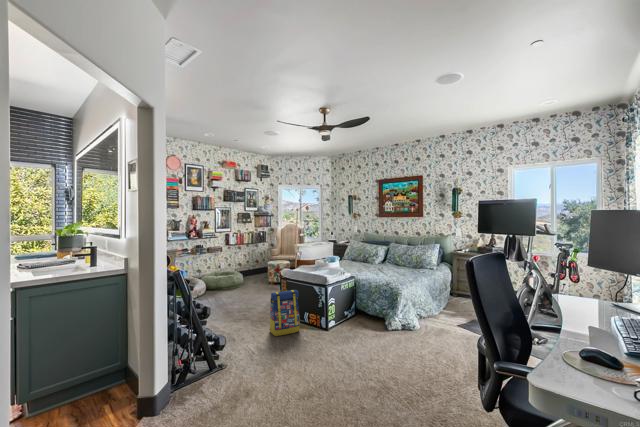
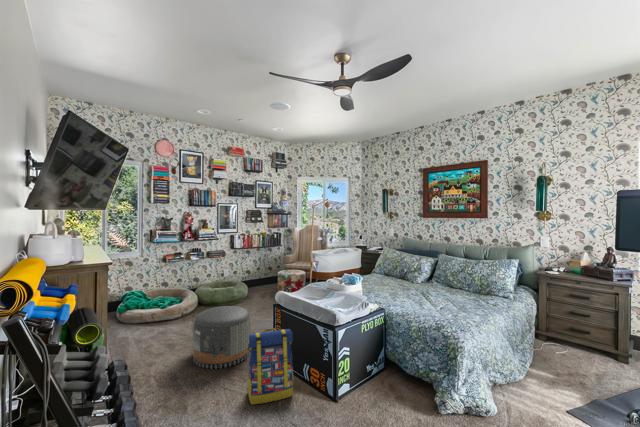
pouf: none [222,282,262,323] -> present [193,306,250,369]

